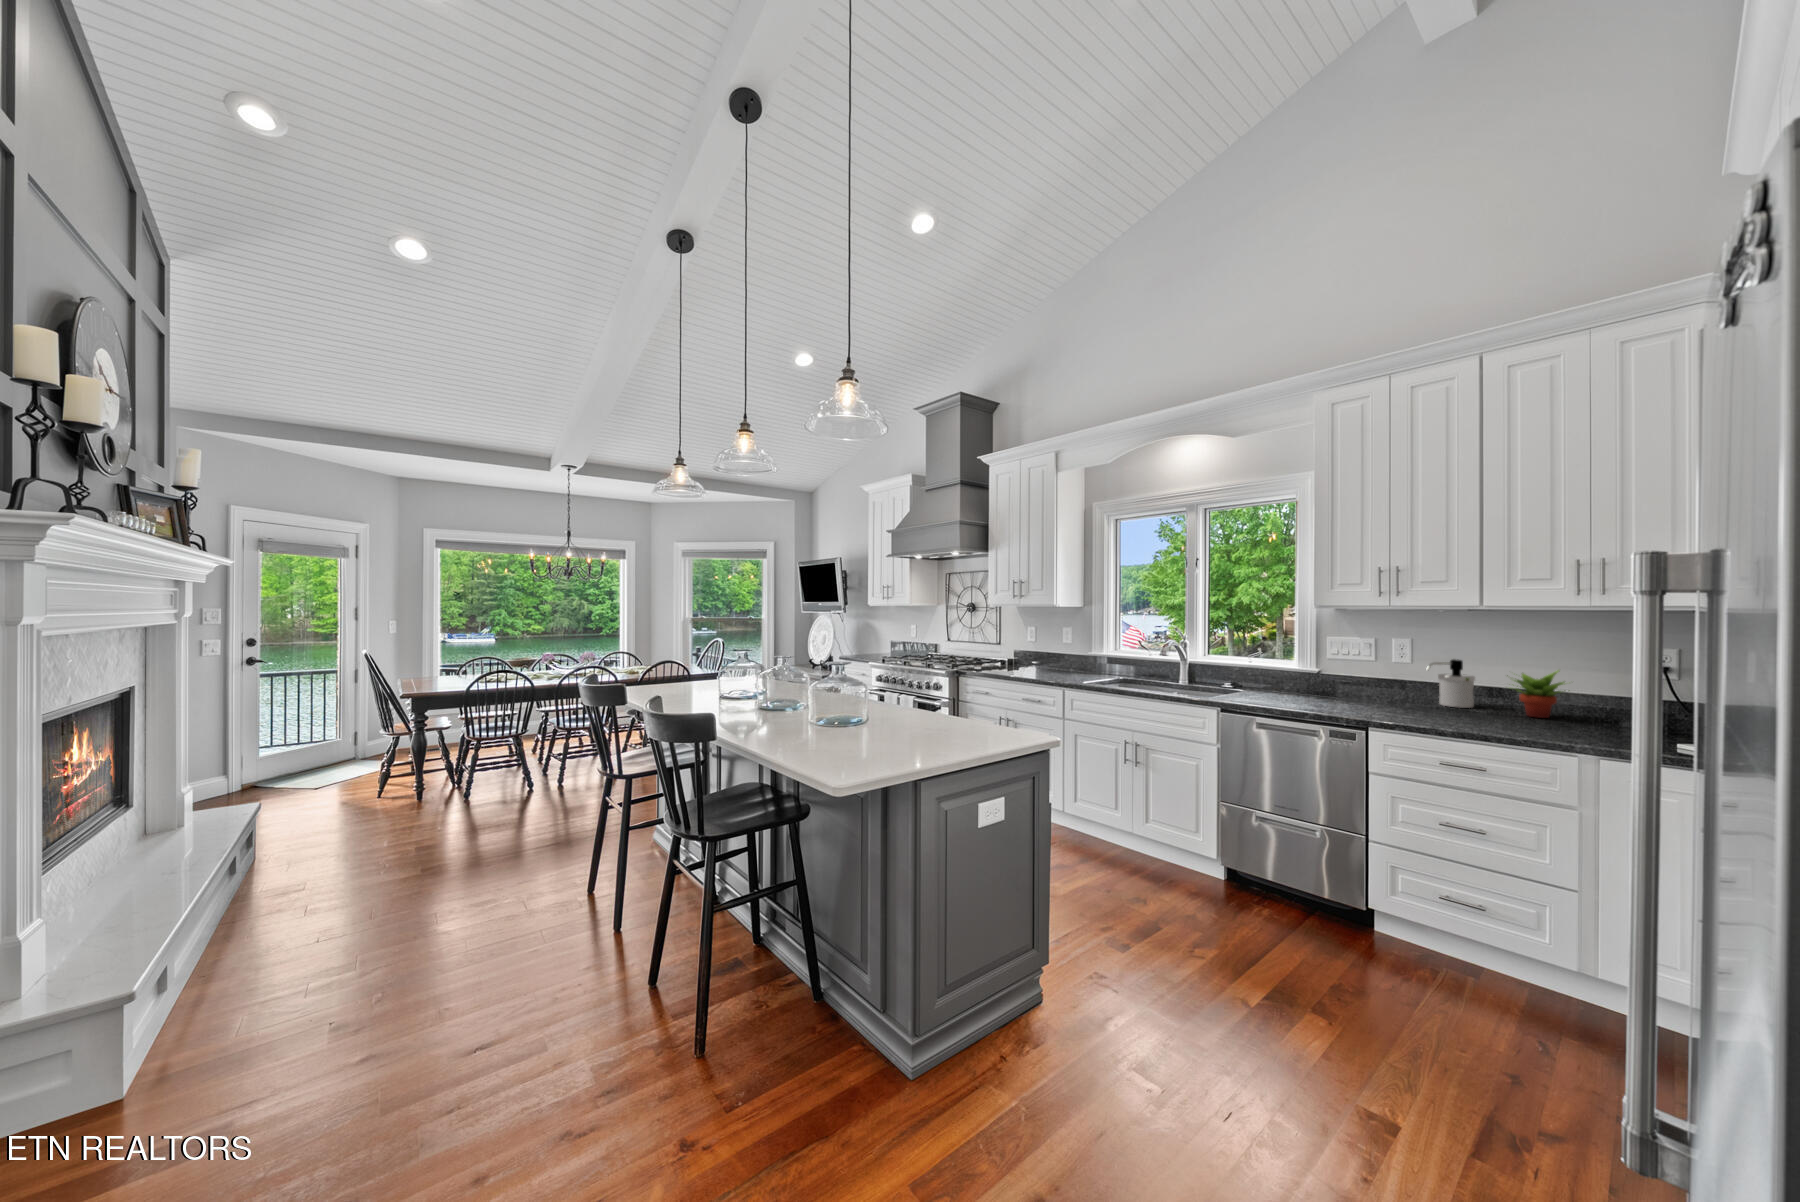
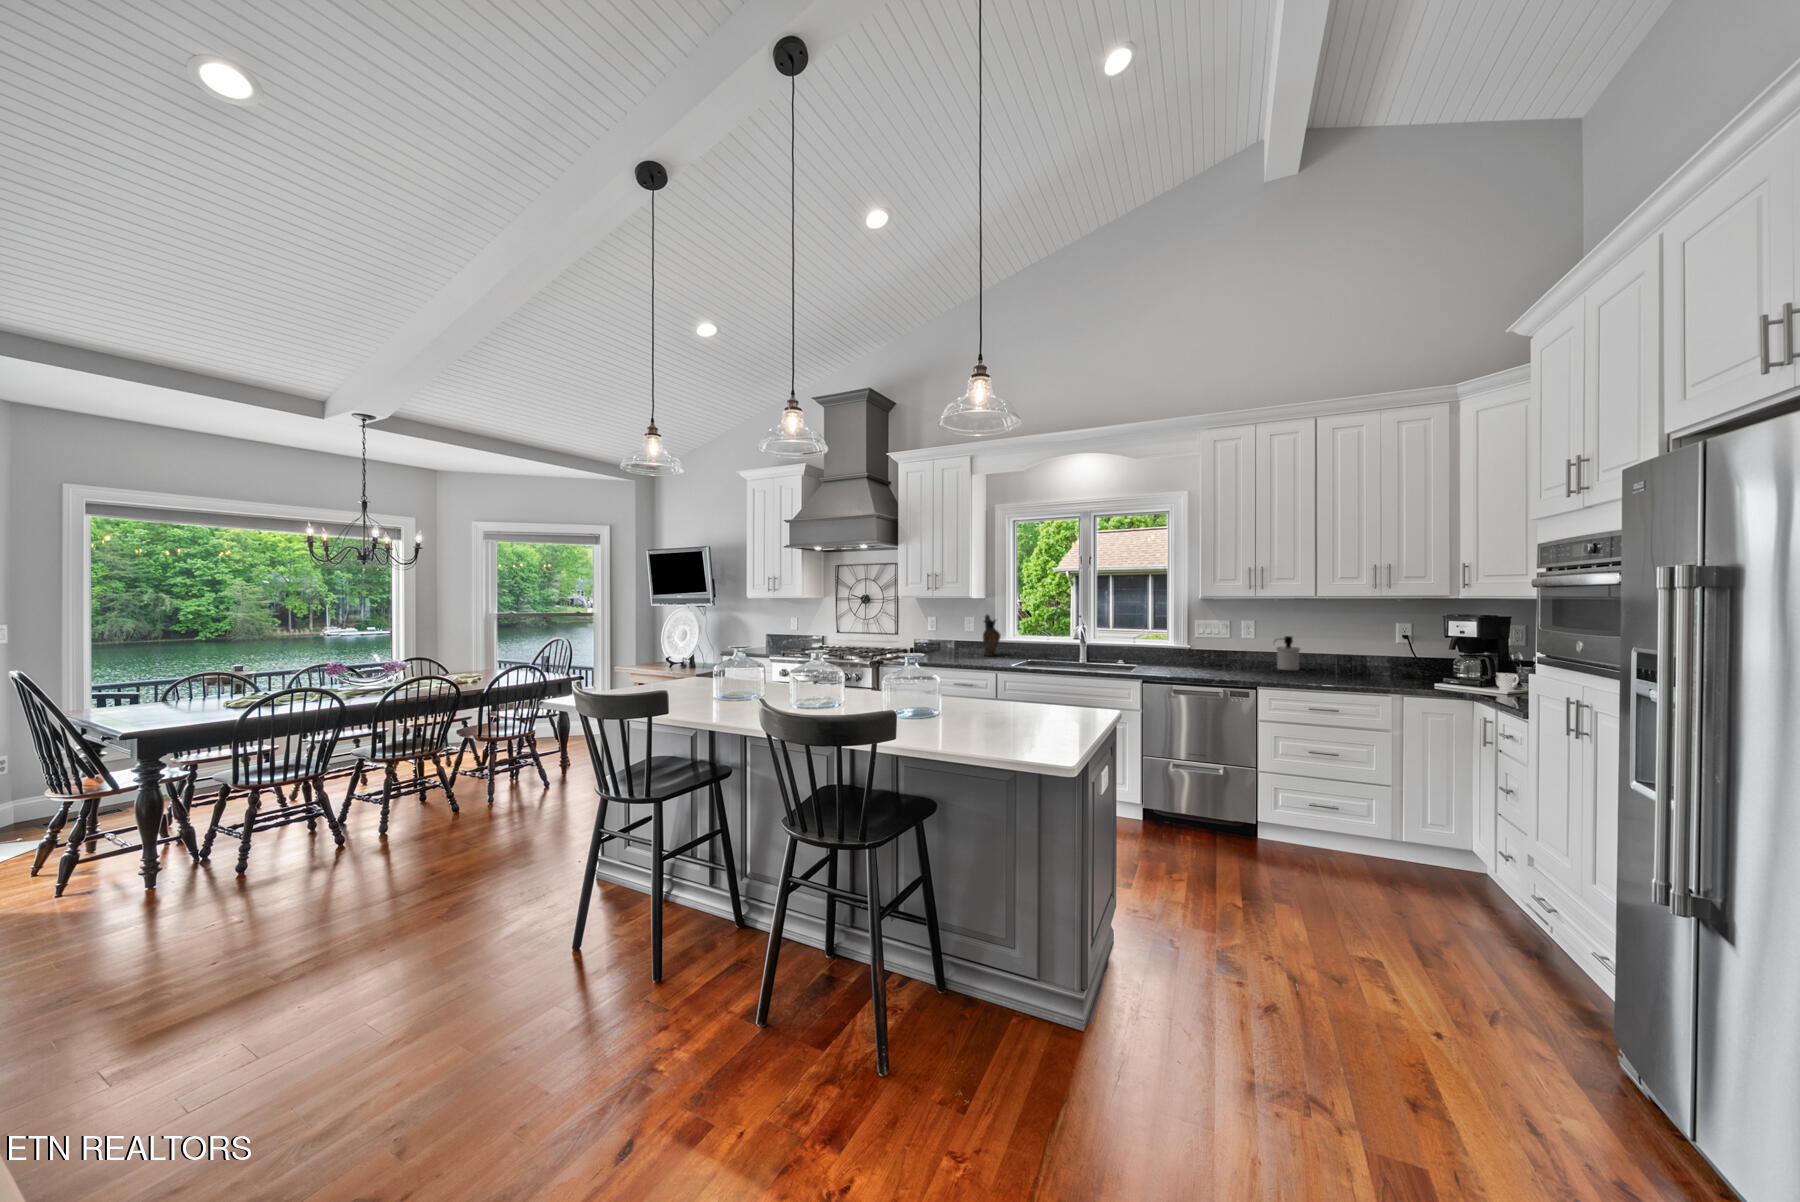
ceramic pitcher: none [1075,624,1095,670] -> present [983,615,1001,656]
succulent plant: present [1507,670,1564,718] -> none [1322,641,1362,674]

